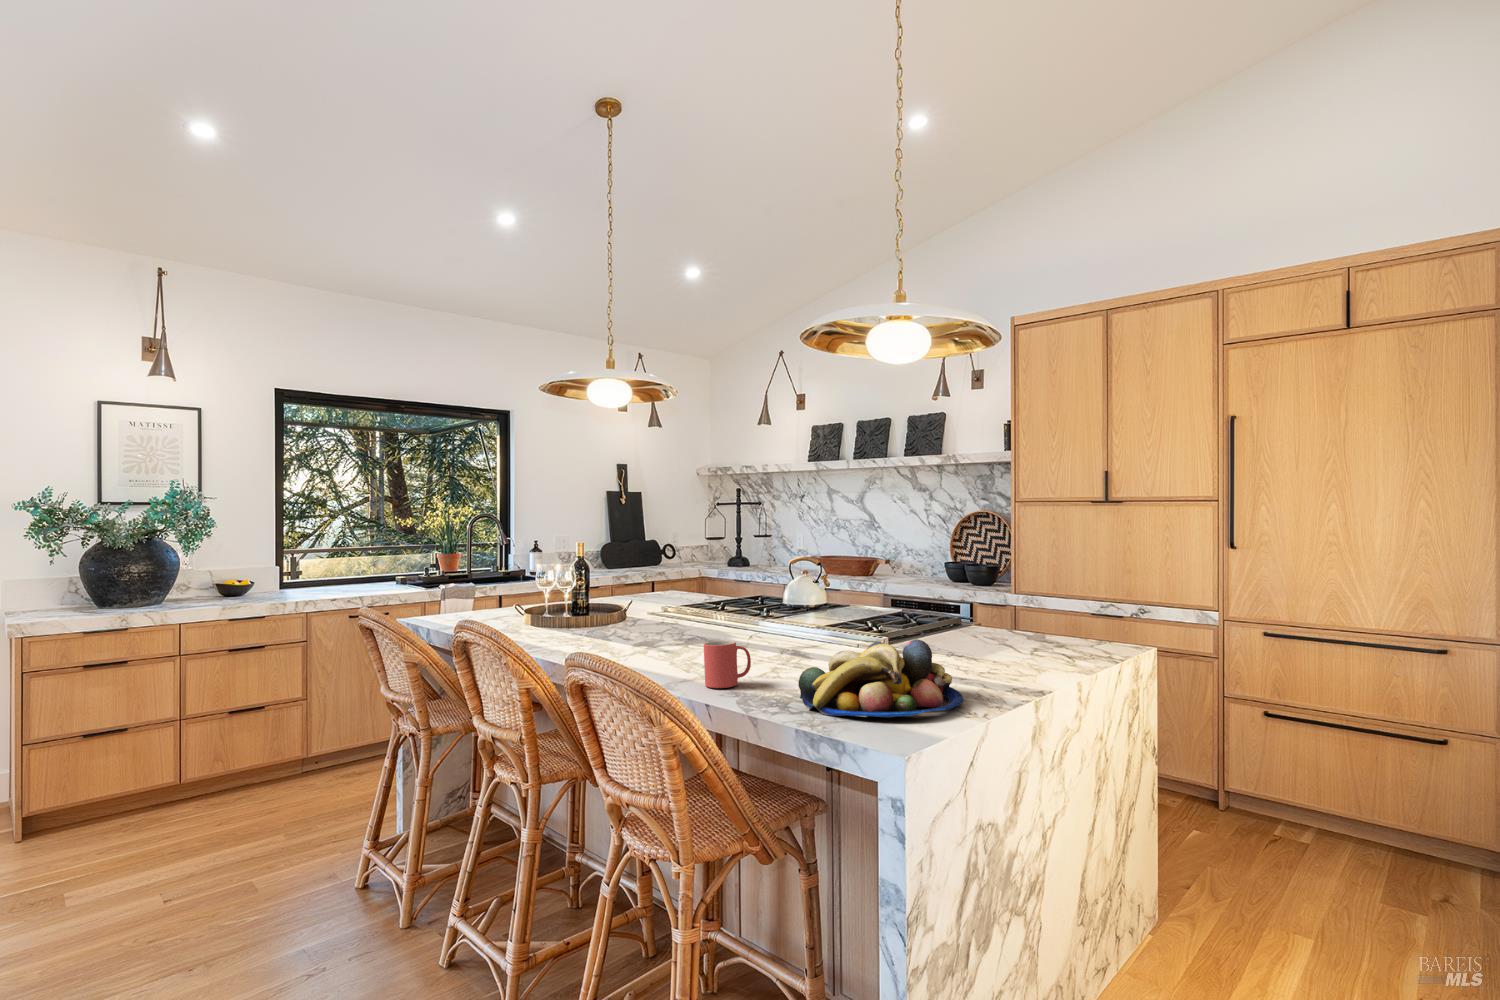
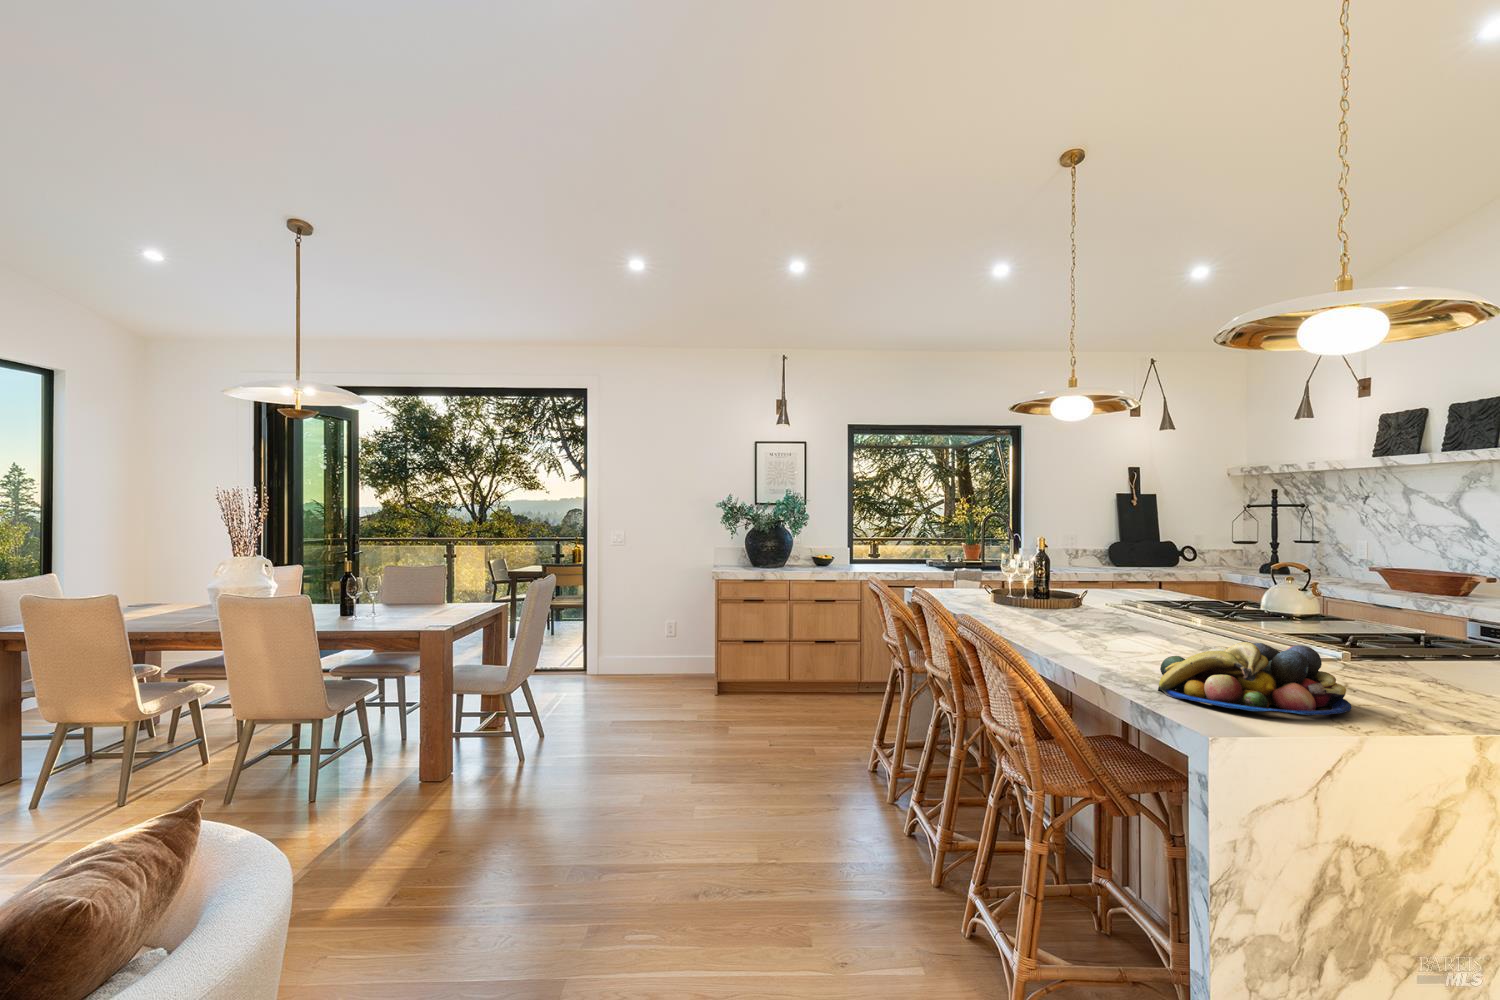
mug: present [704,641,751,688] -> none [1082,623,1128,663]

